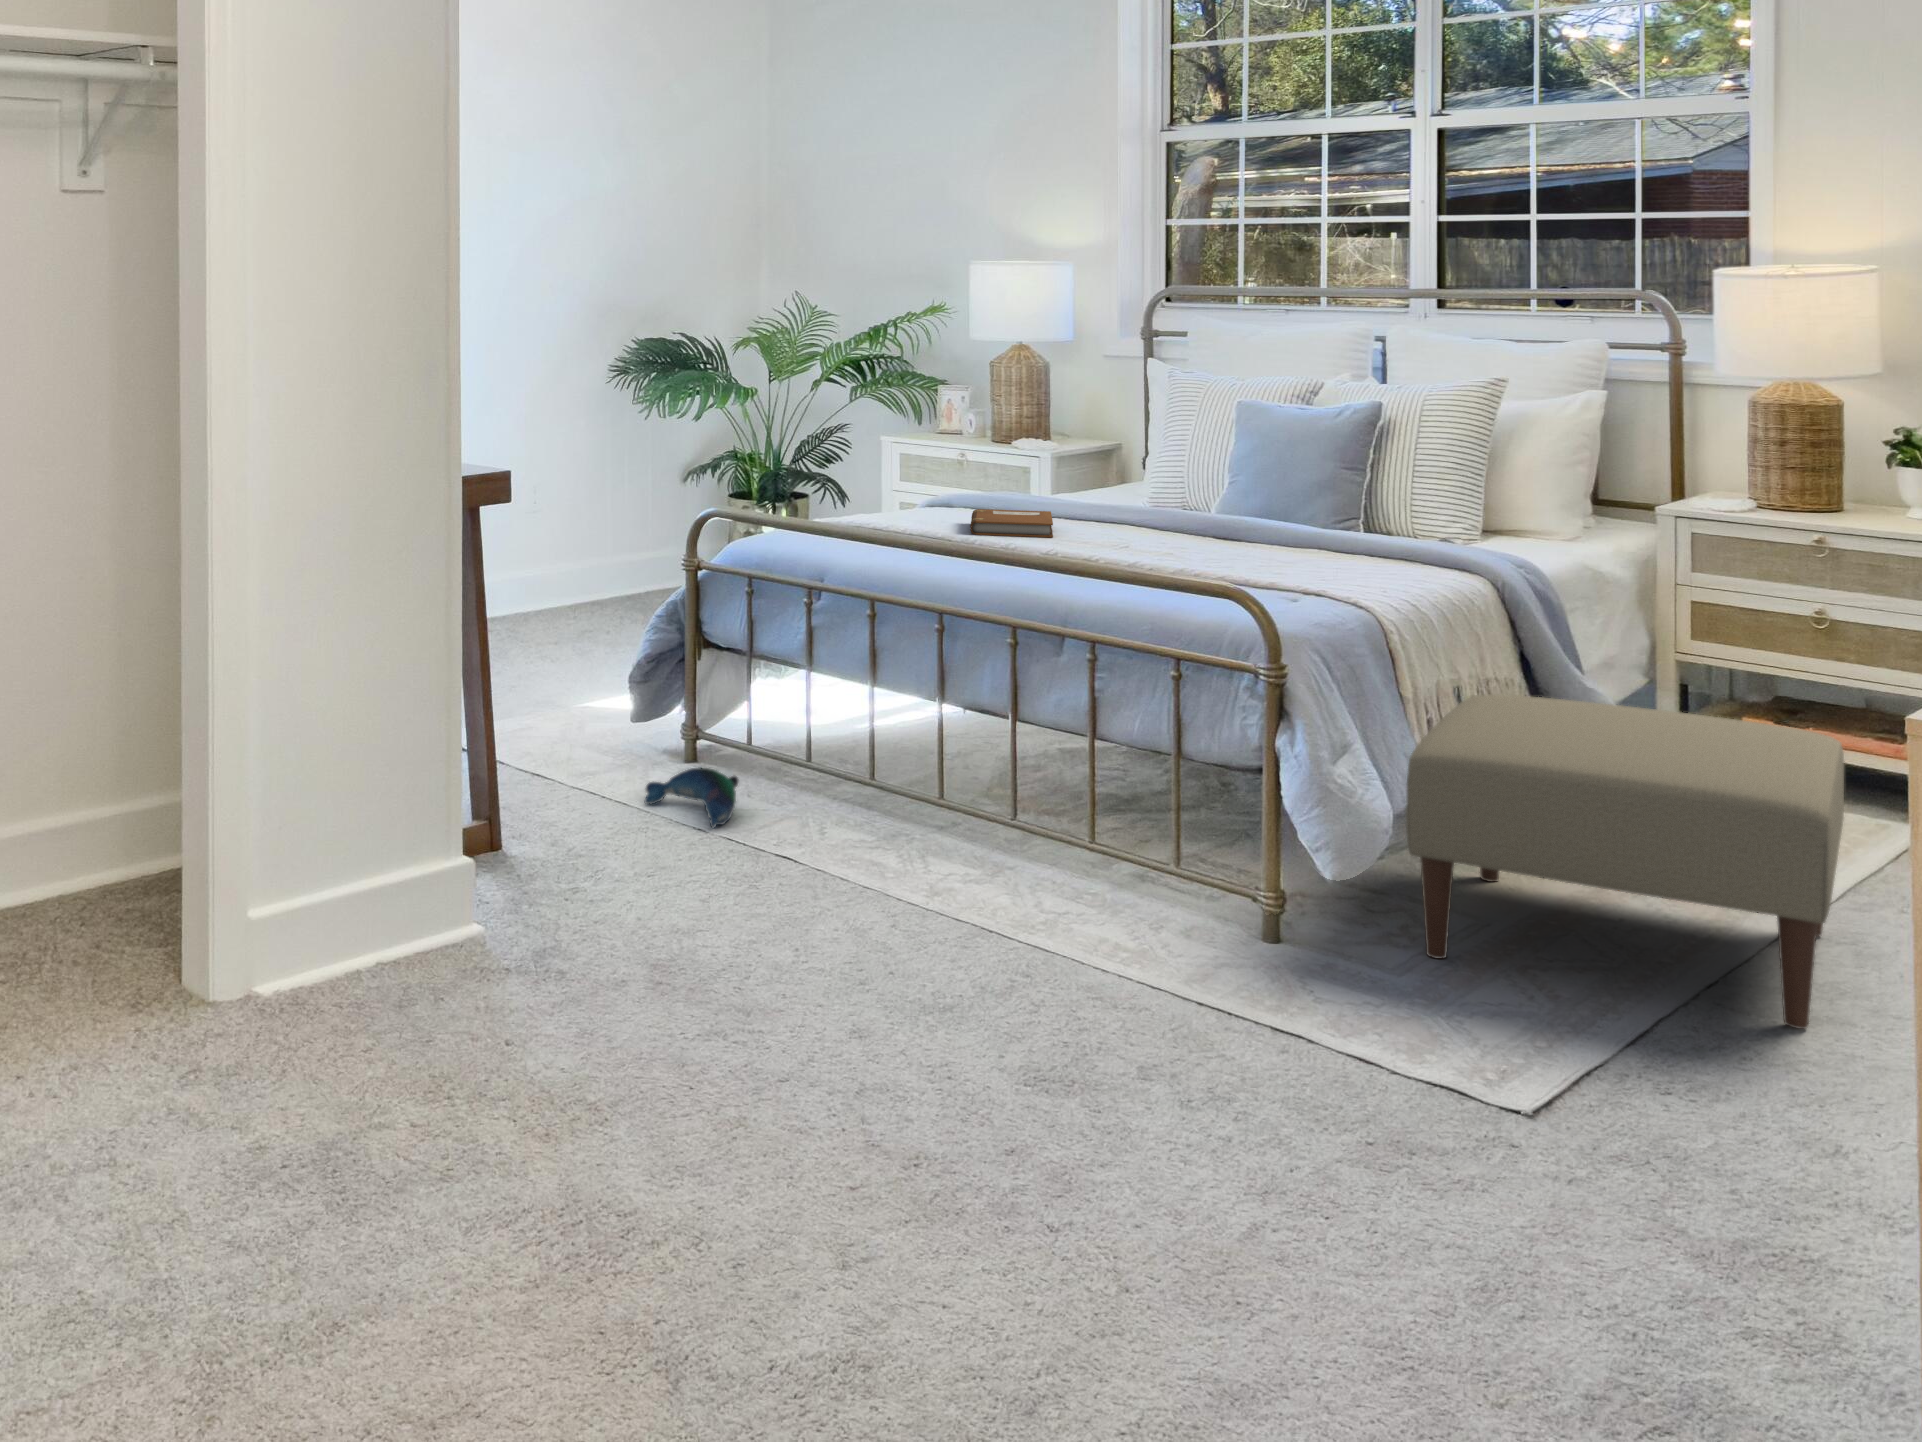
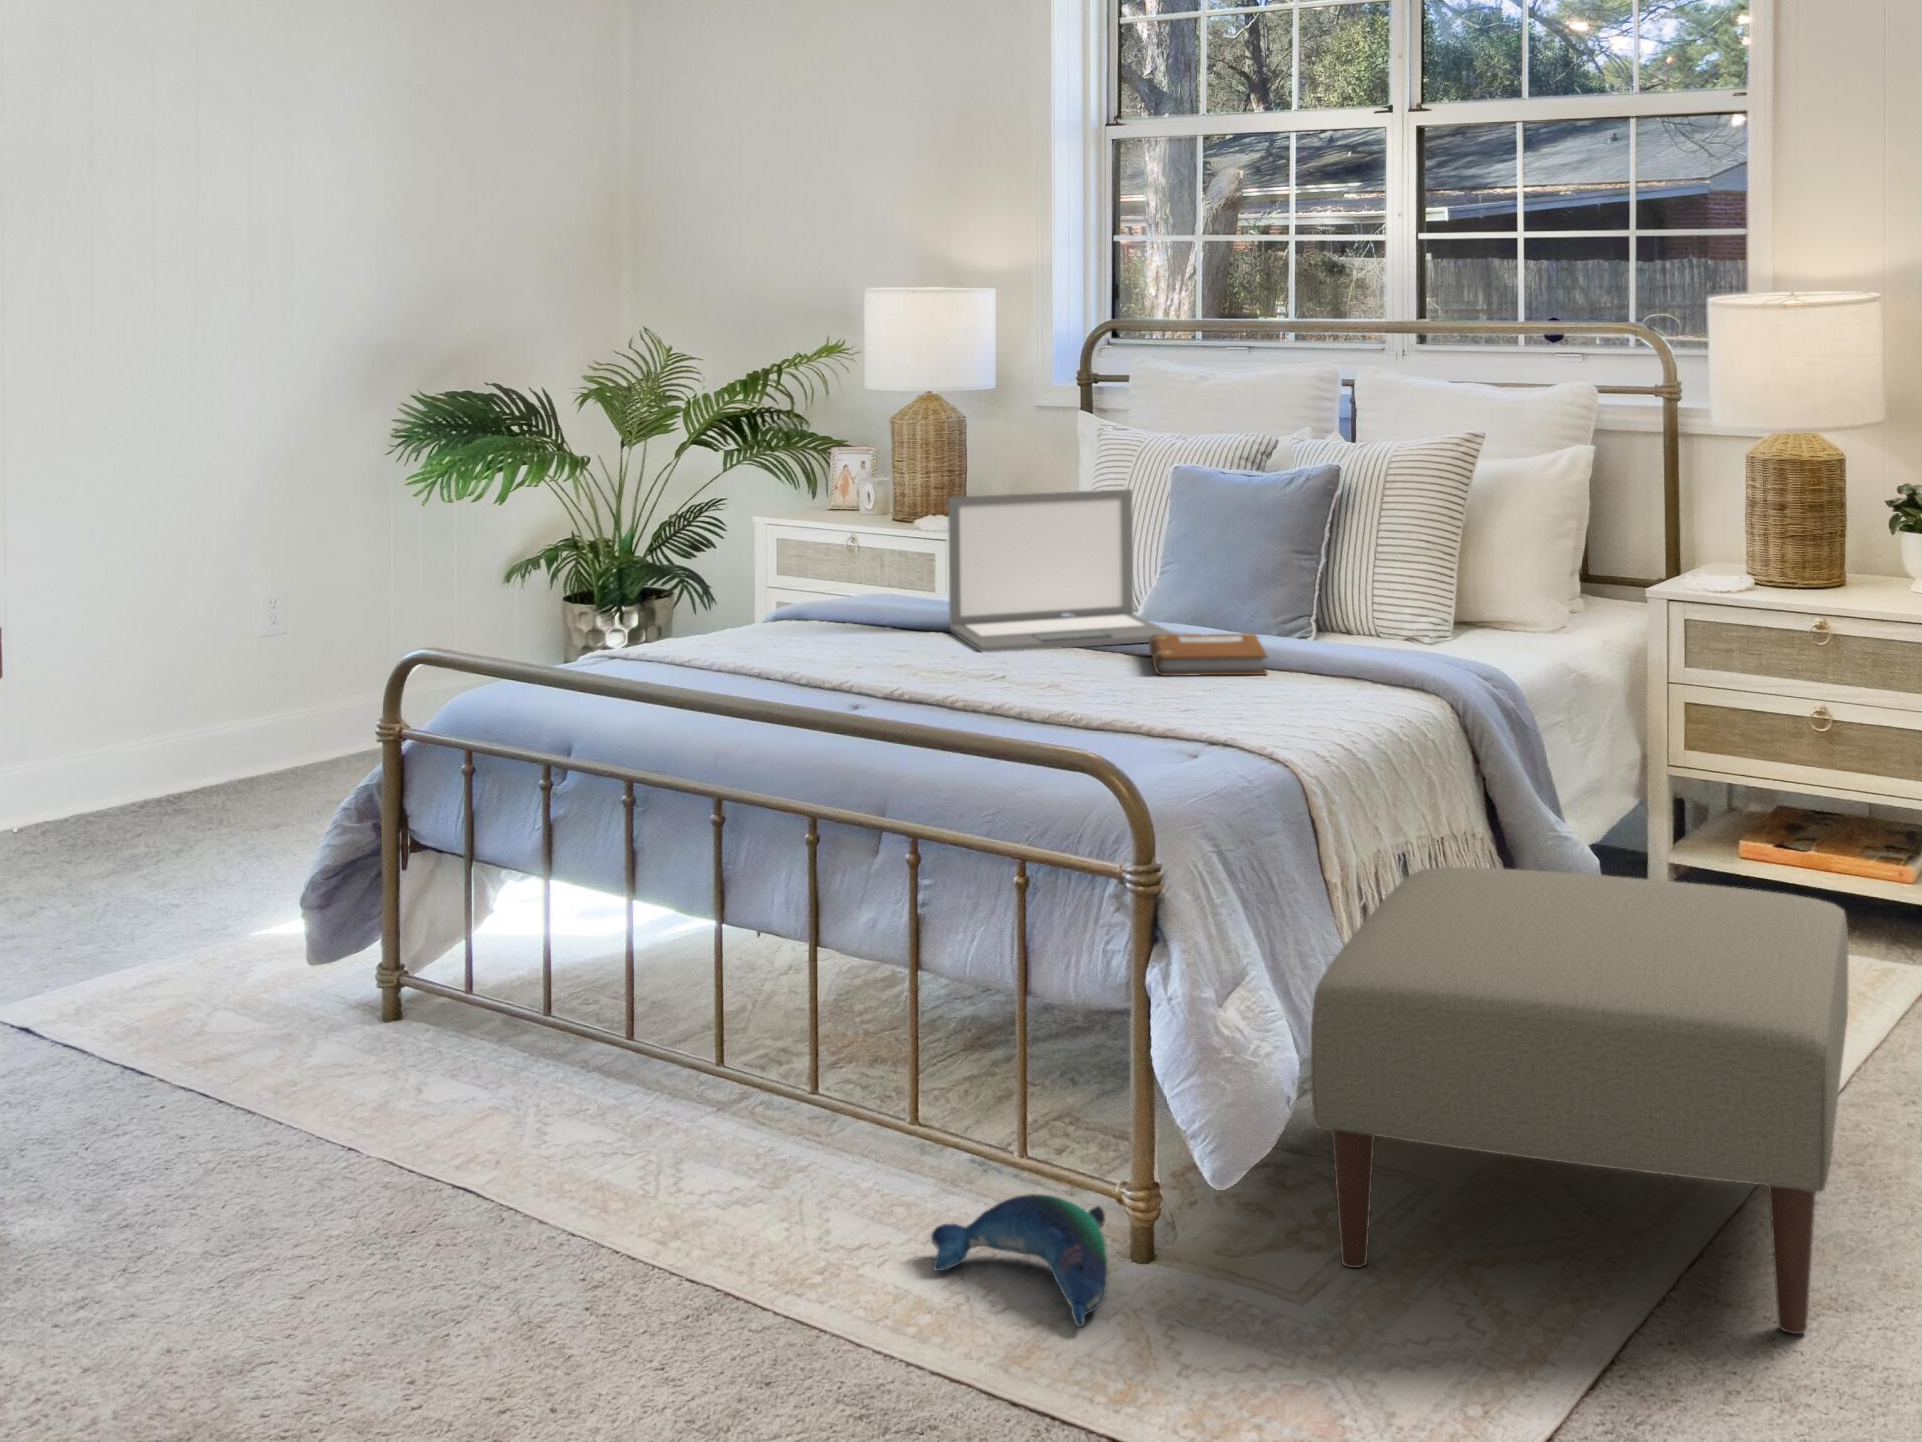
laptop: none [1069,416,1252,533] -> present [948,489,1174,652]
notebook: present [970,509,1053,537] -> present [1149,634,1267,676]
plush toy: present [645,768,738,828] -> present [931,1194,1108,1327]

